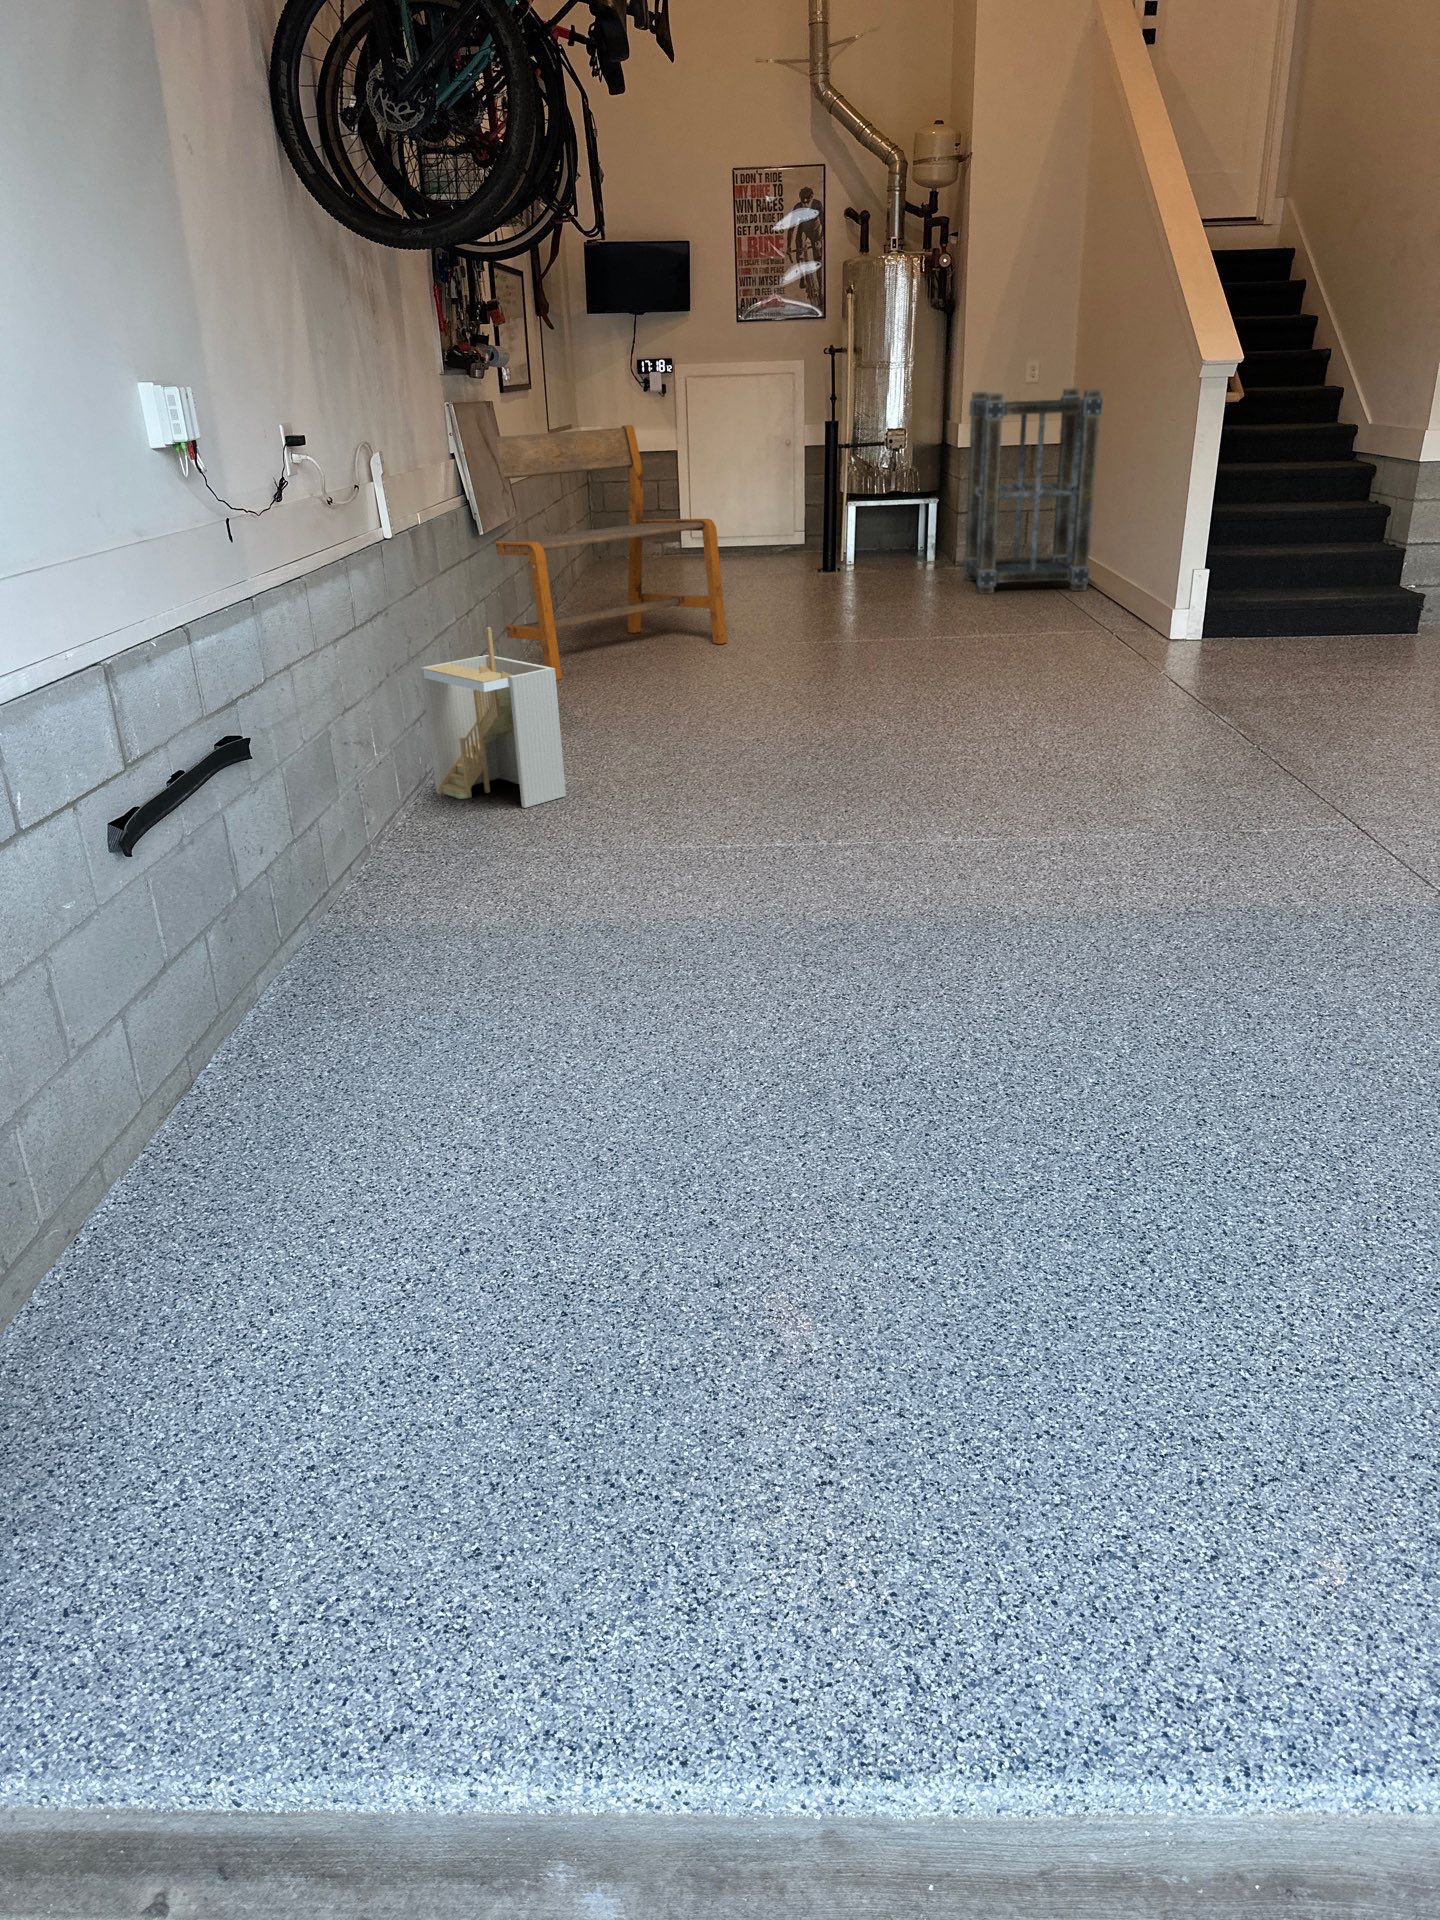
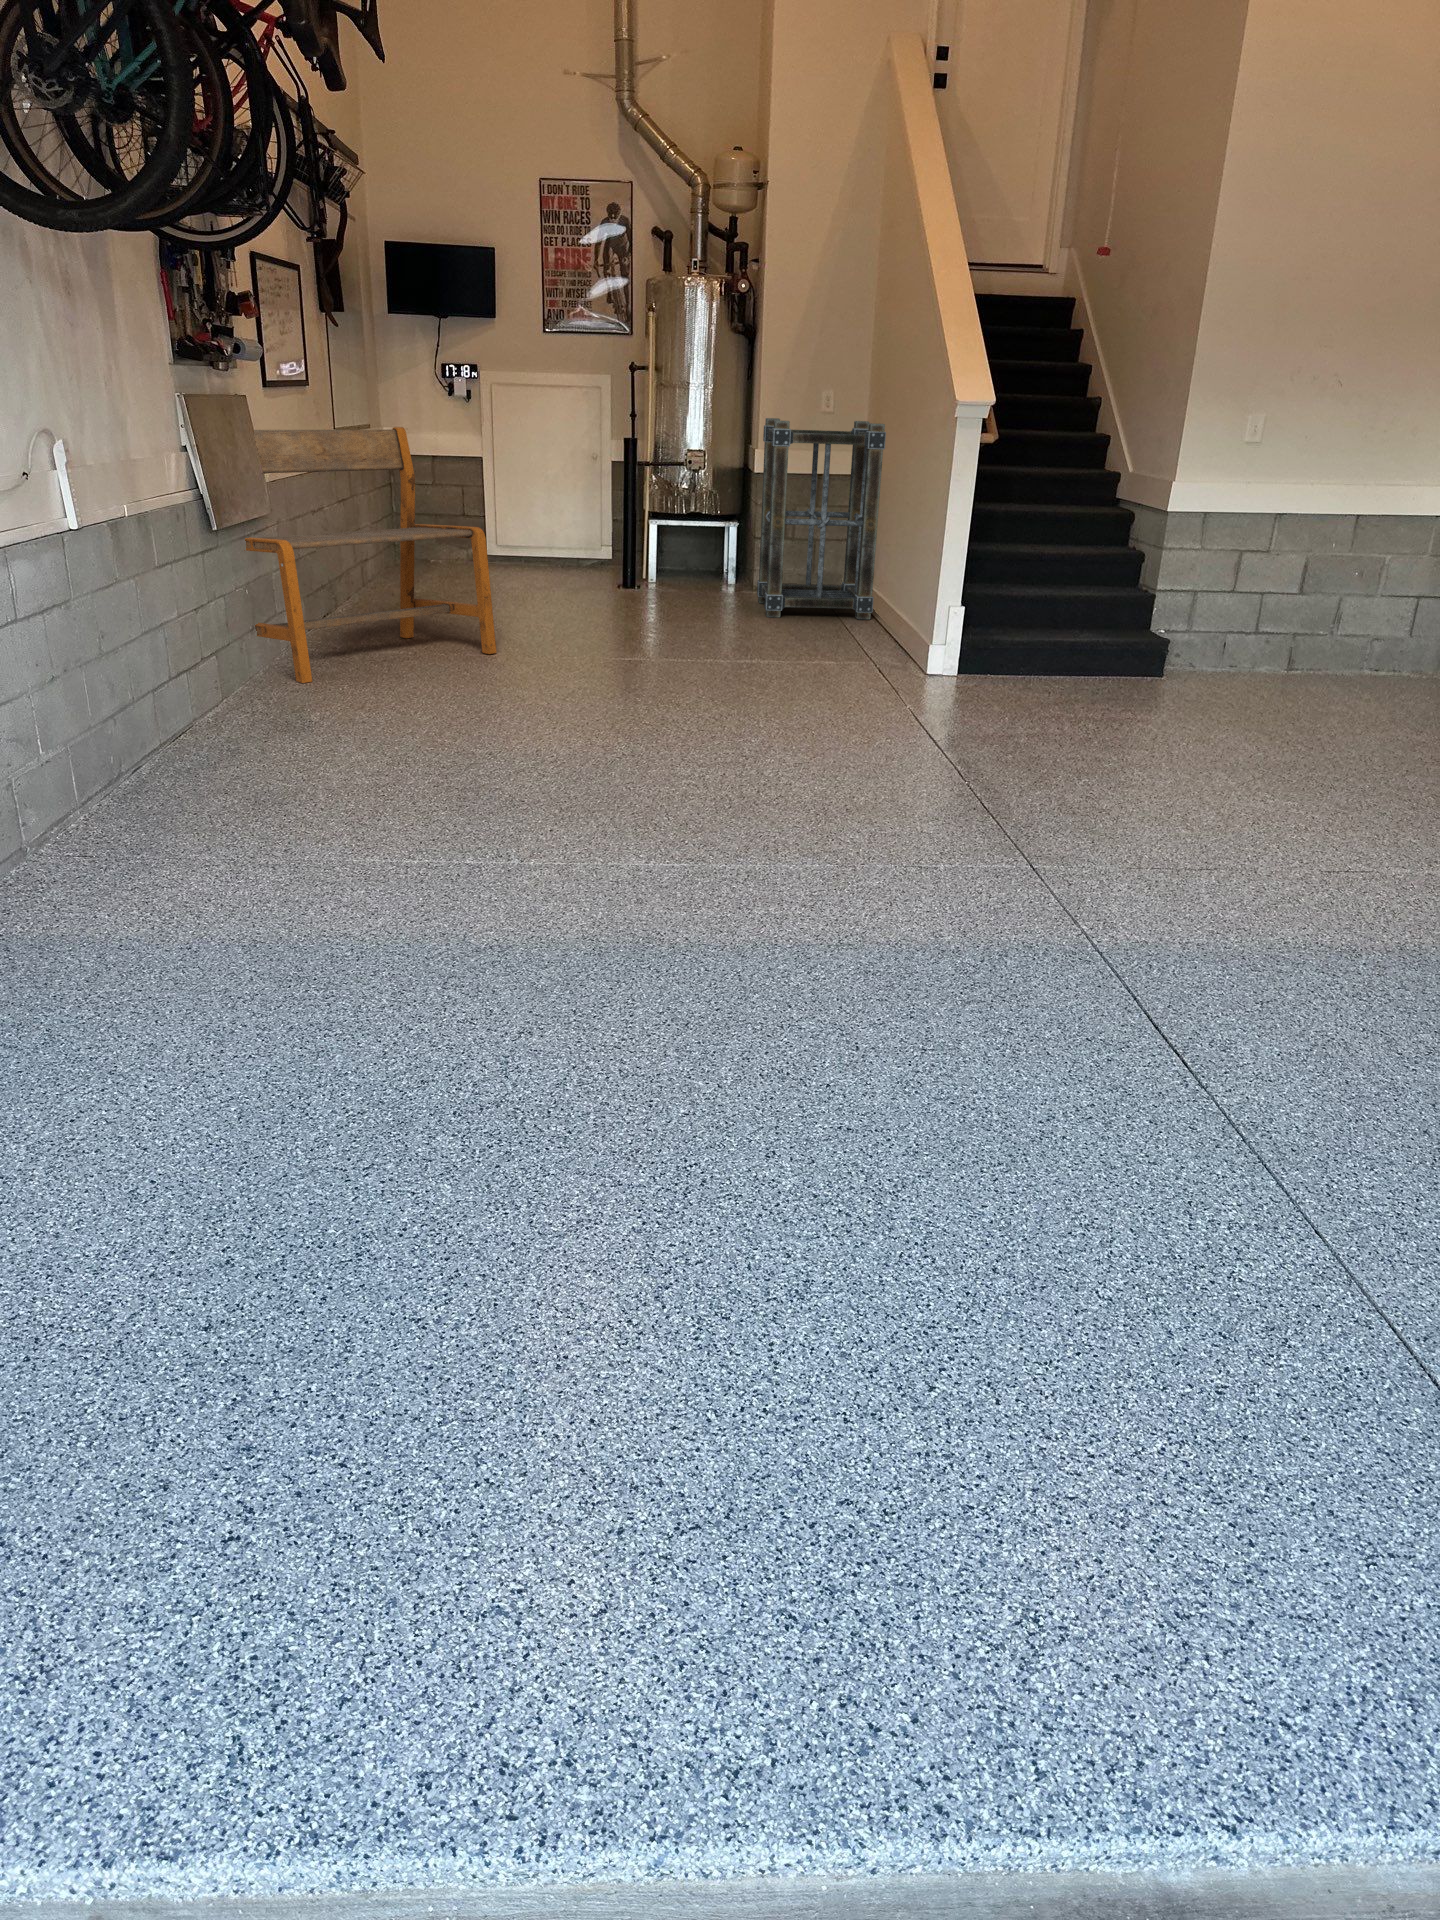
storage bin: present [421,627,566,808] -> none [109,626,265,814]

